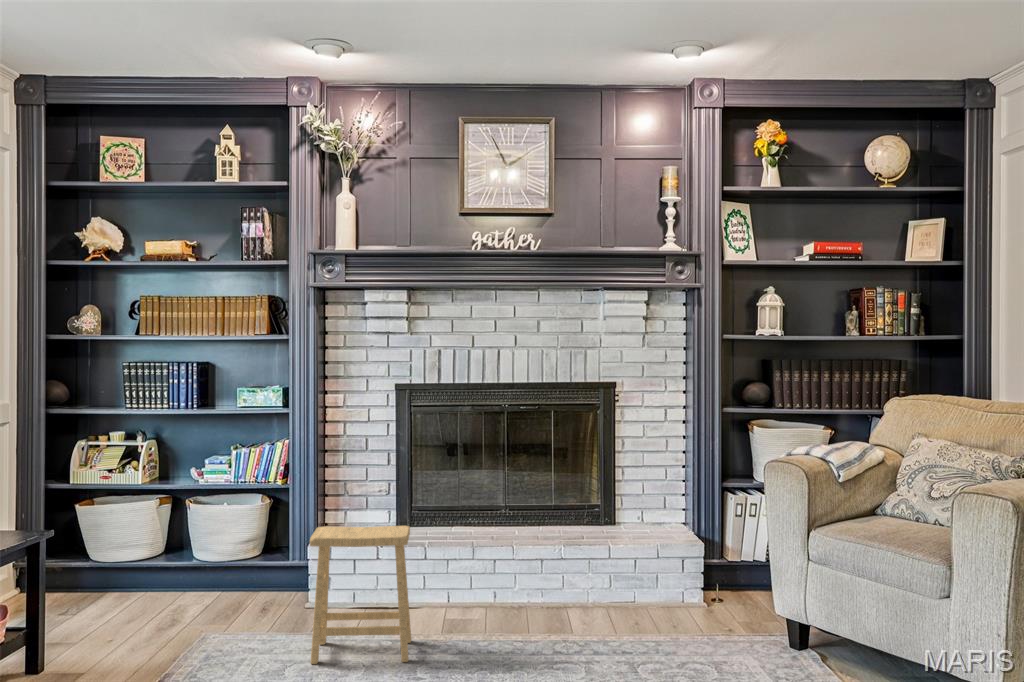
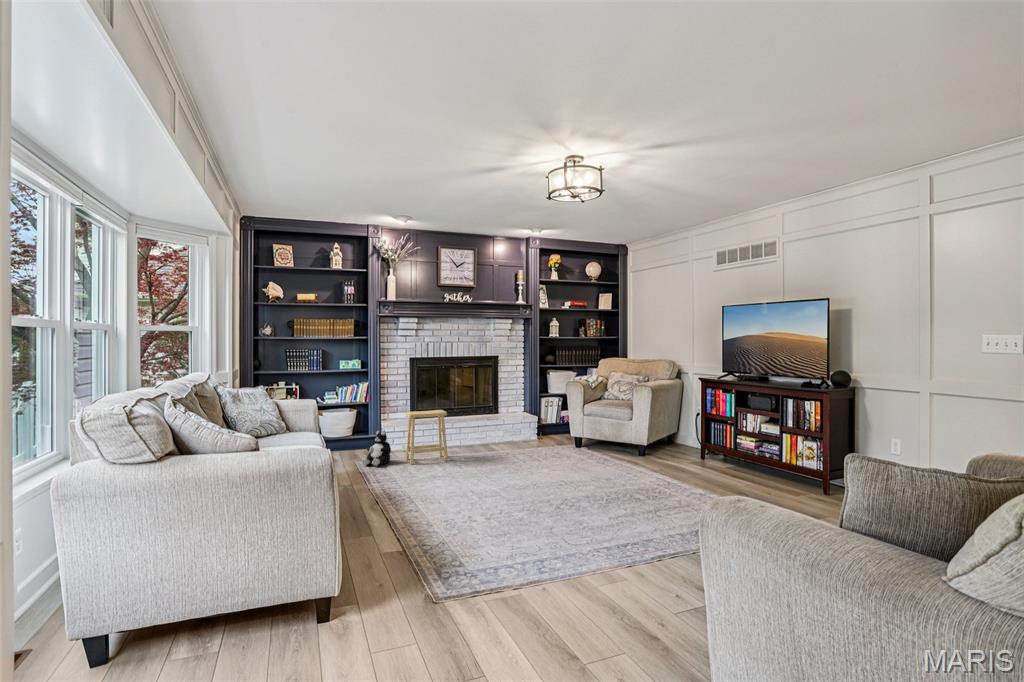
plush toy: none [200,568,280,659] -> present [361,430,391,466]

